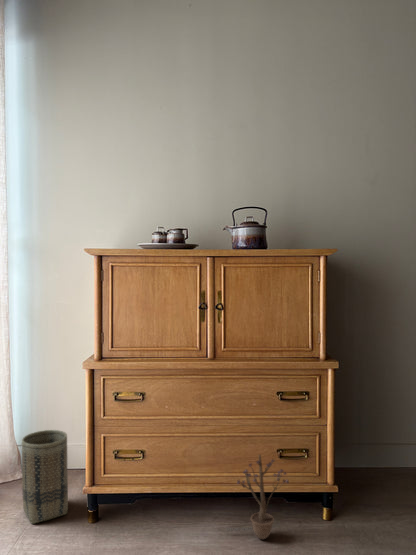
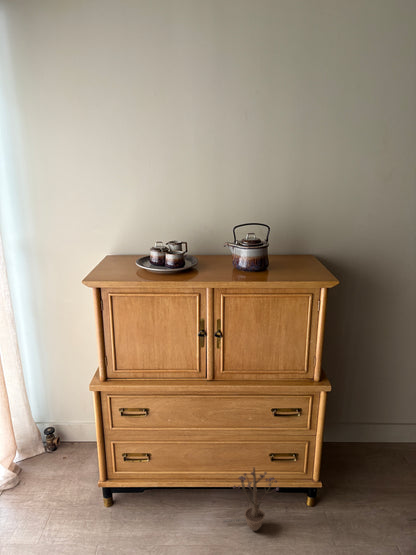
basket: present [22,430,68,524] -> none [40,428,85,511]

